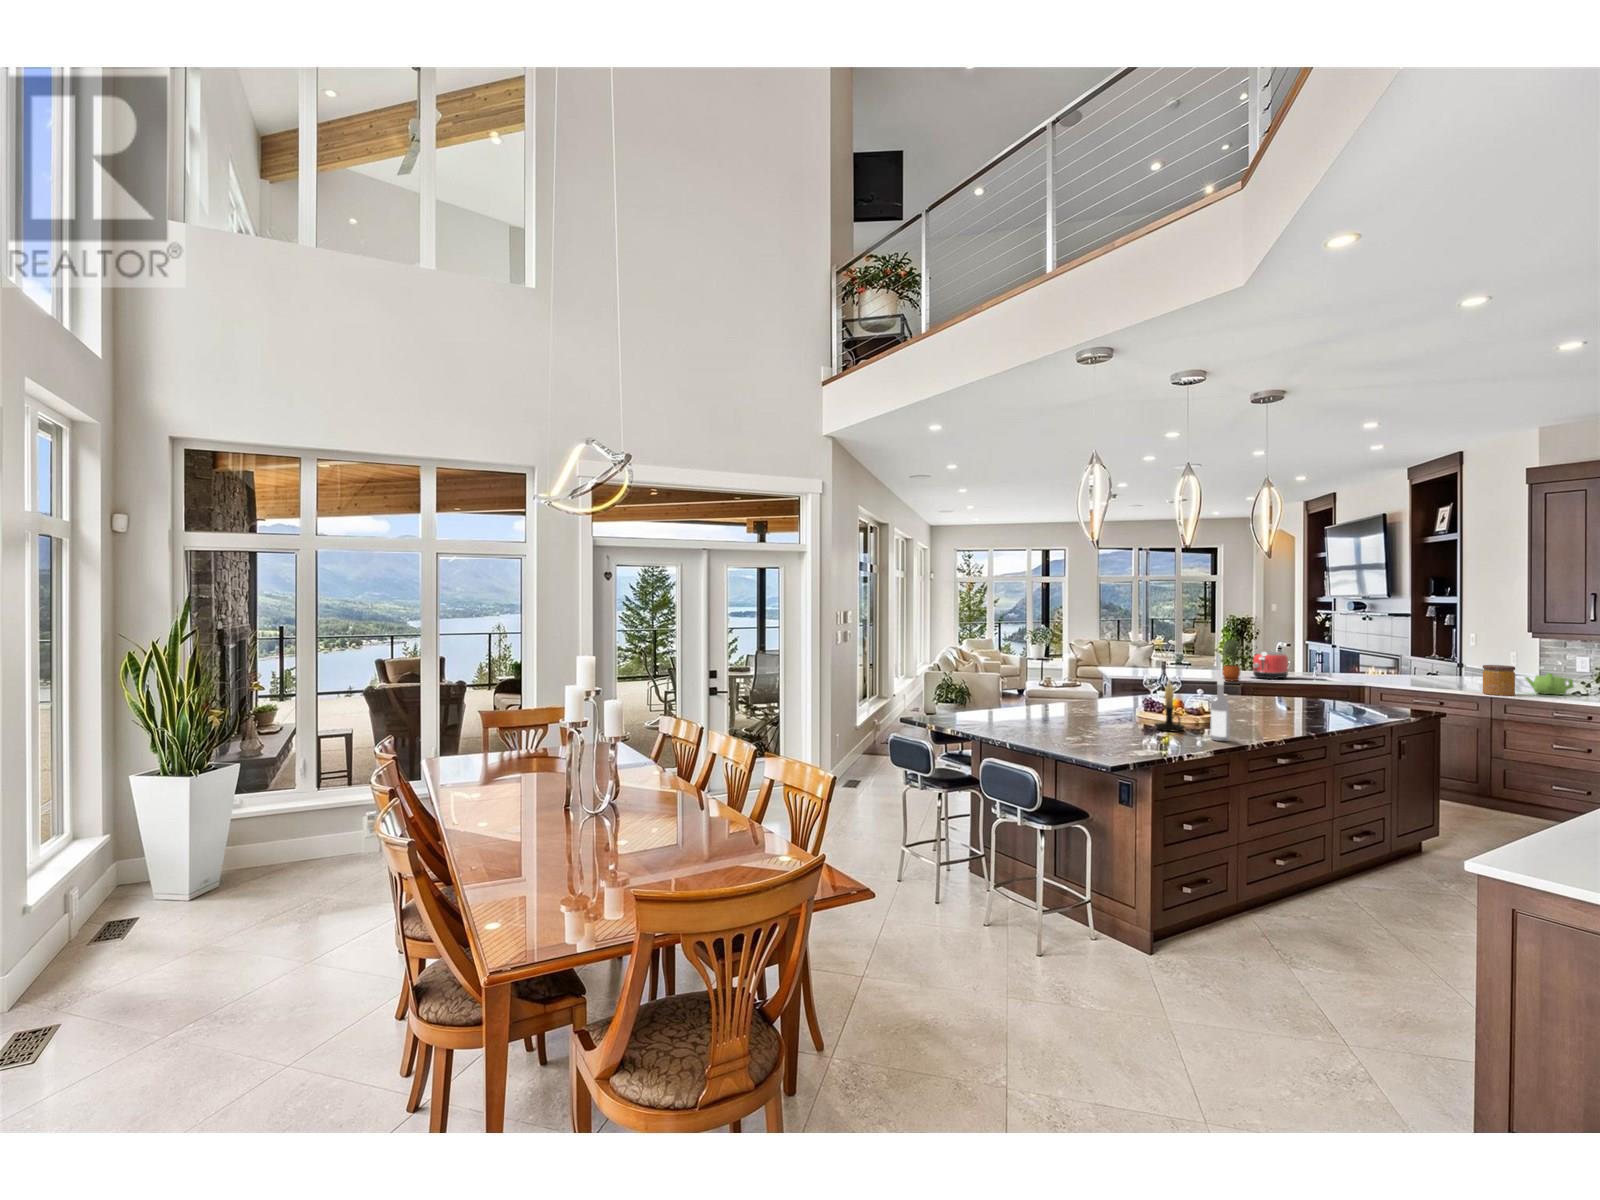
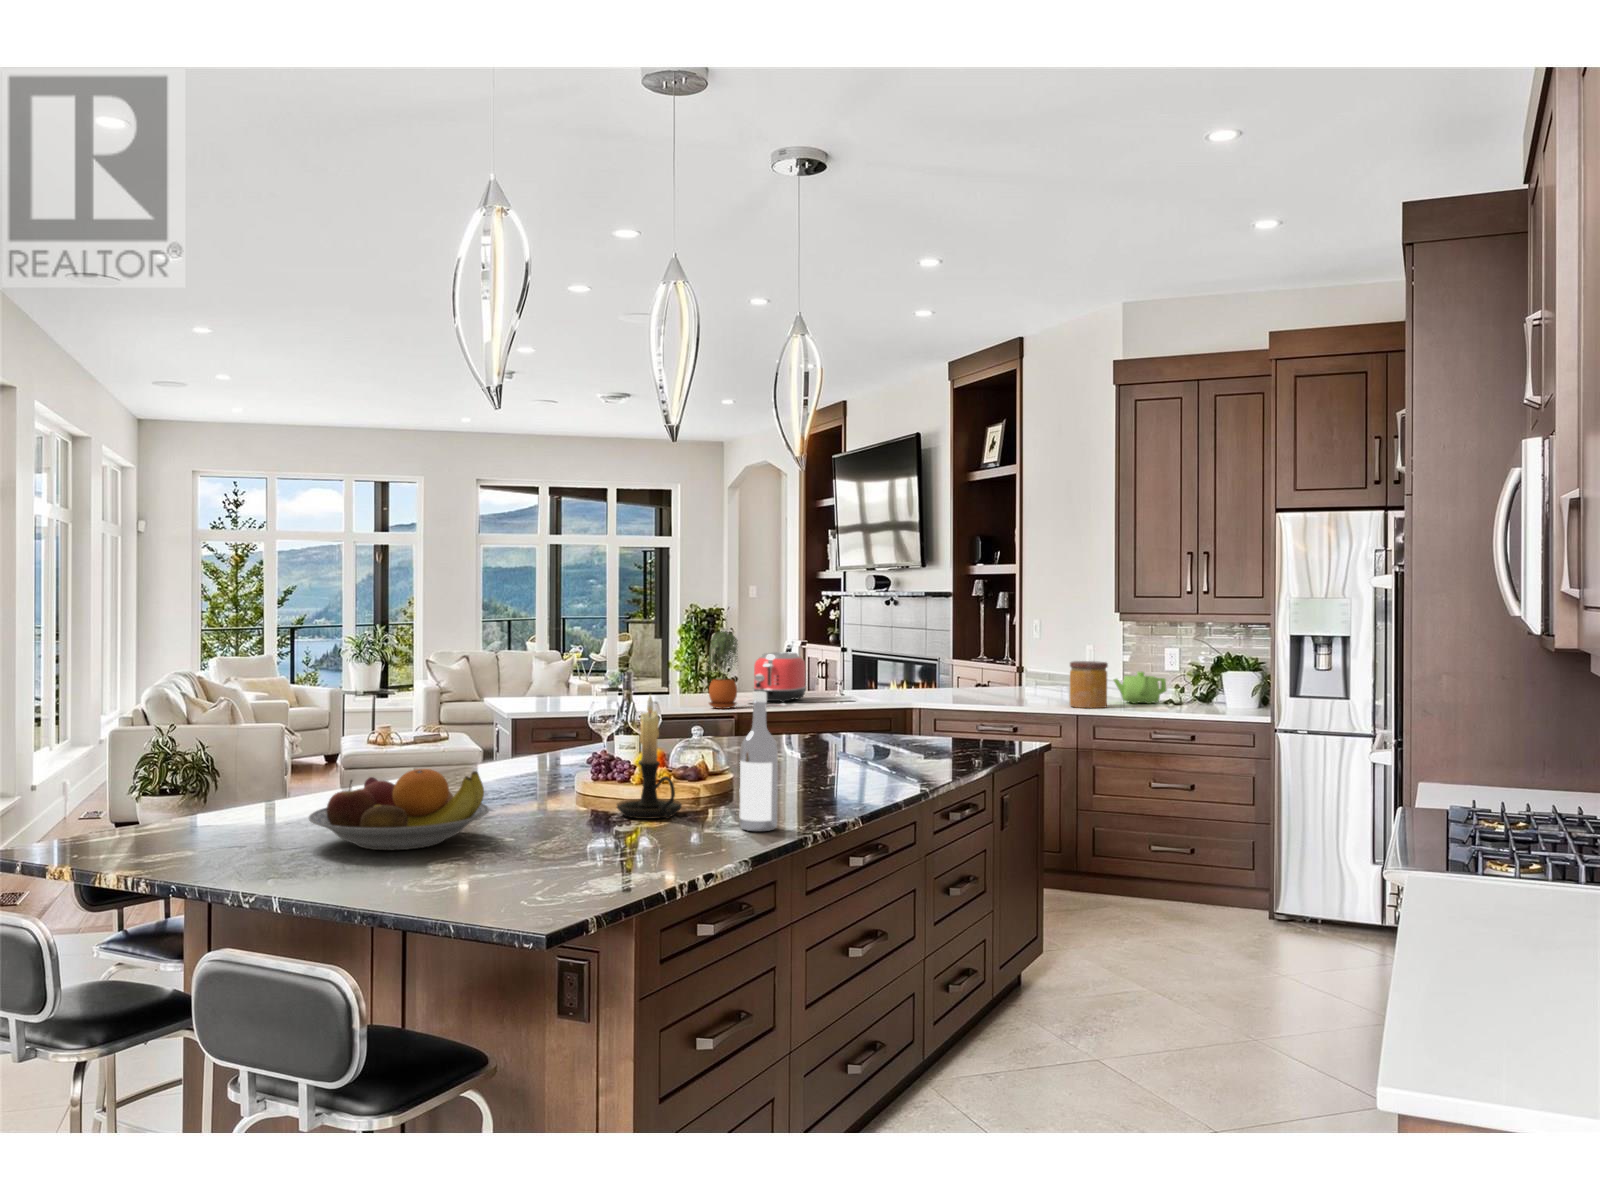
fruit bowl: none [1028,703,1097,732] -> present [309,769,489,850]

